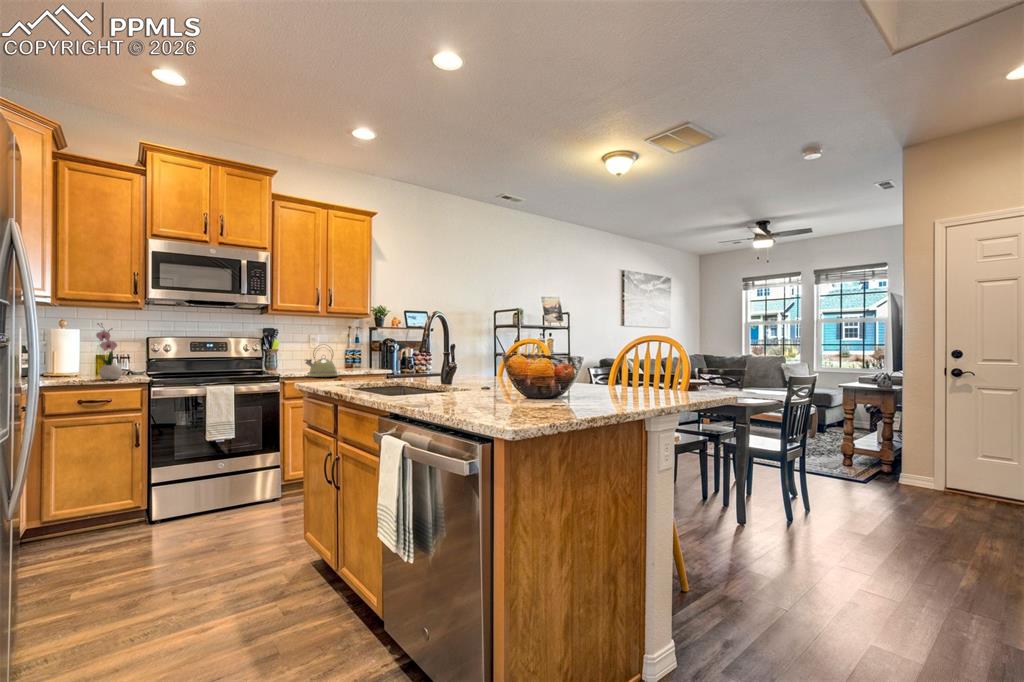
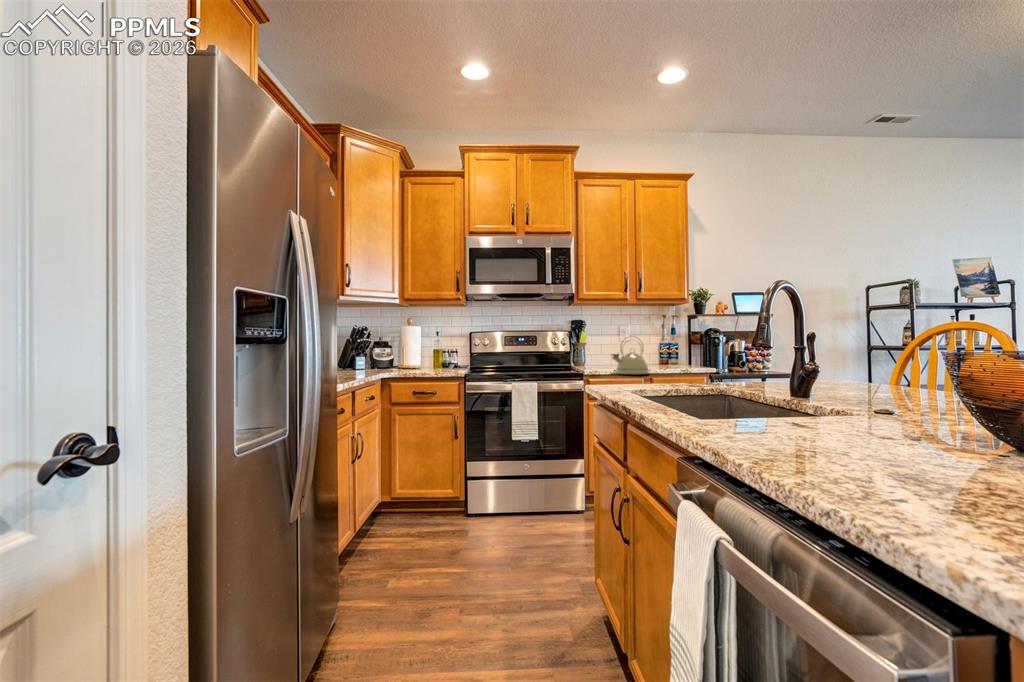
flower arrangement: present [96,323,123,379] -> none [427,319,450,372]

